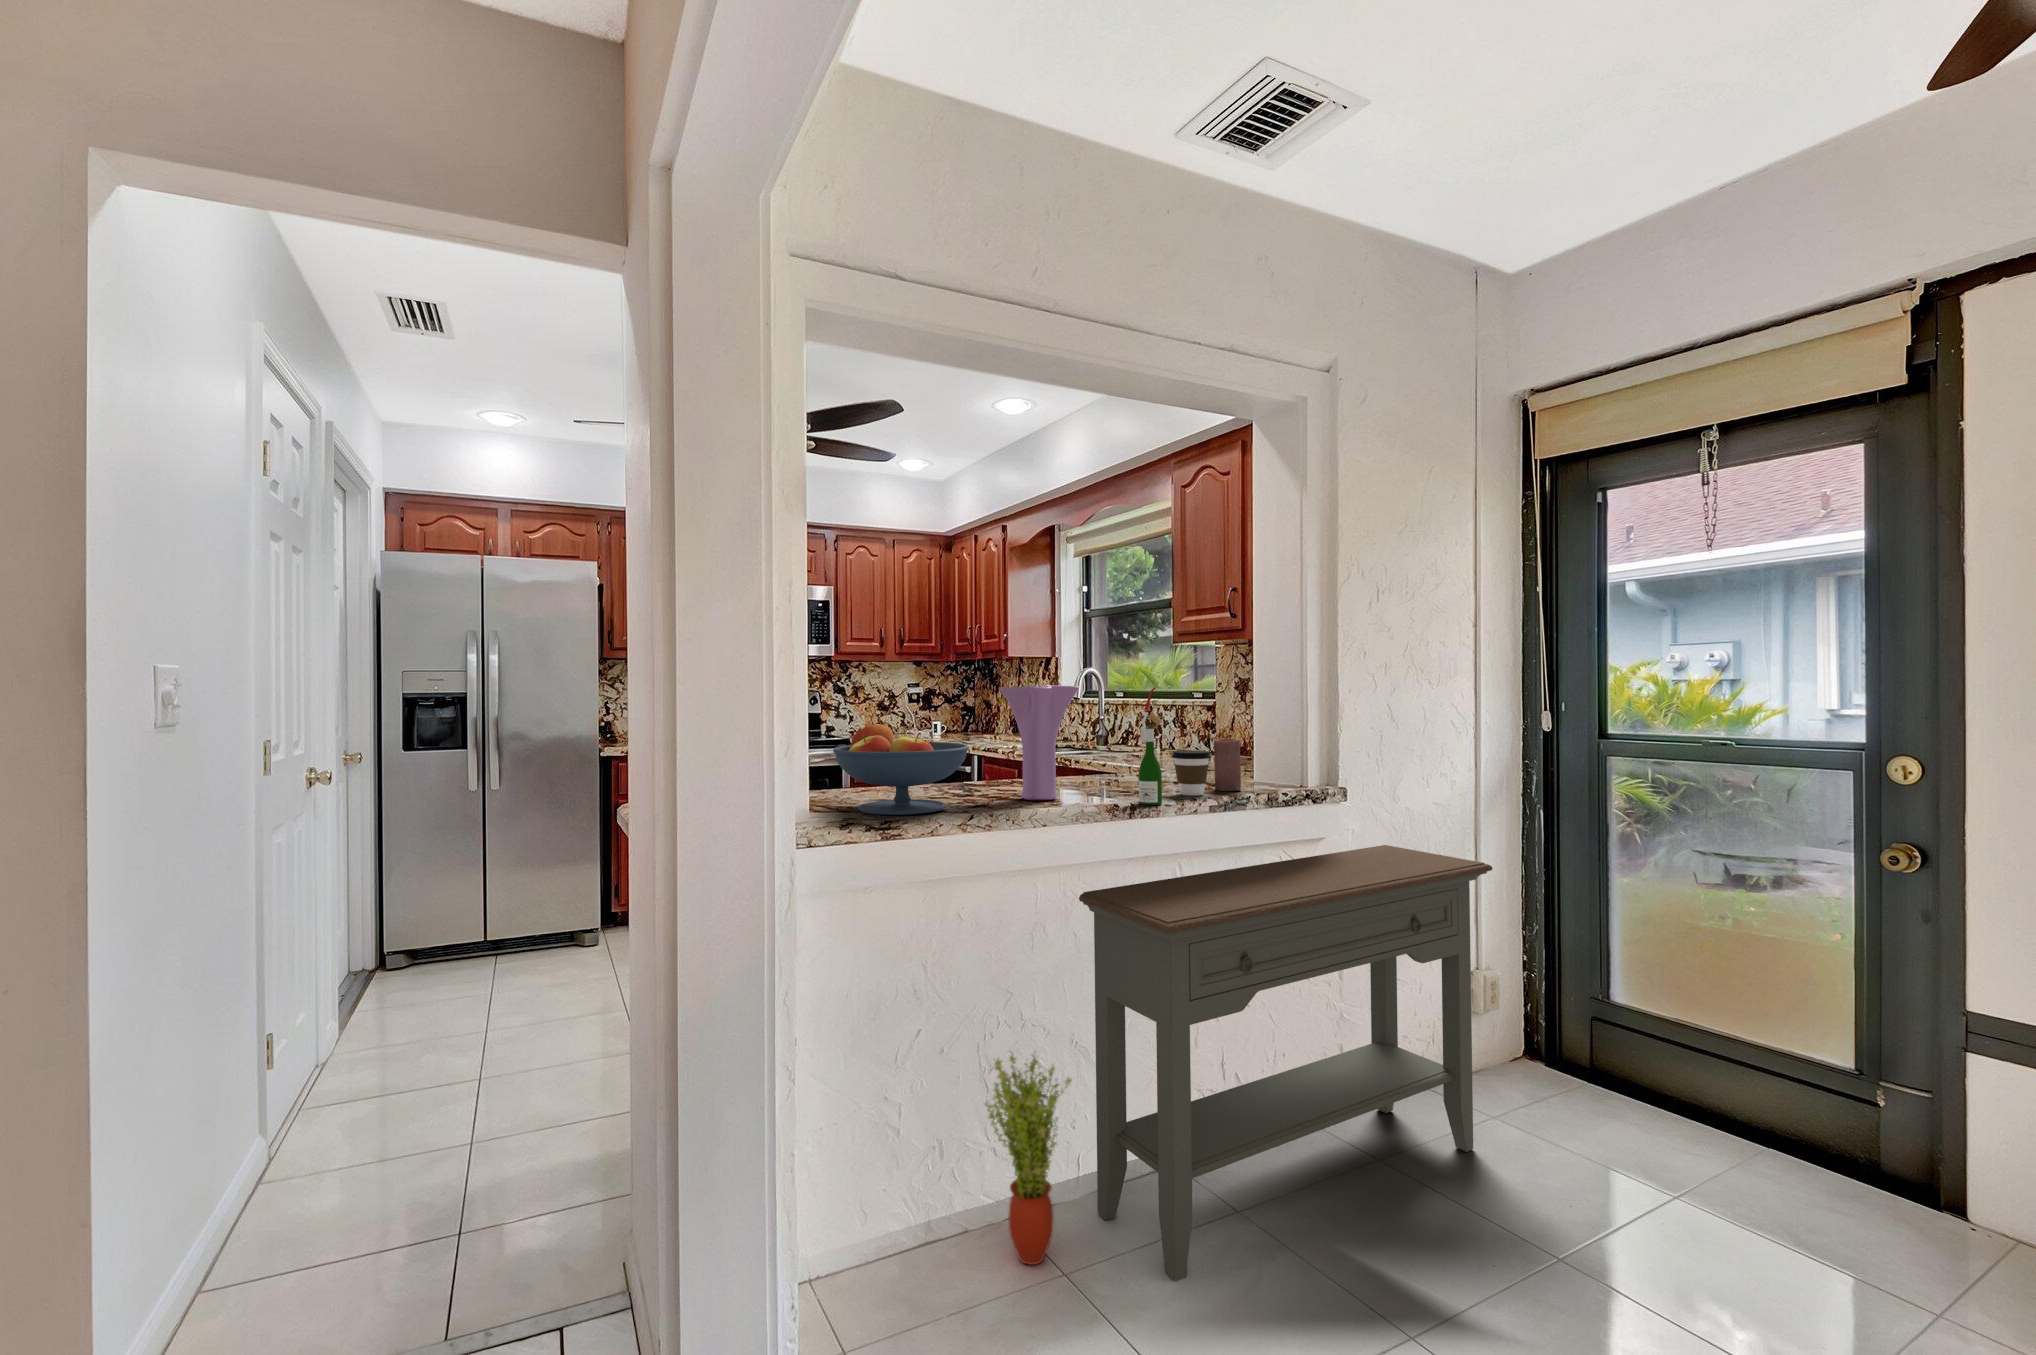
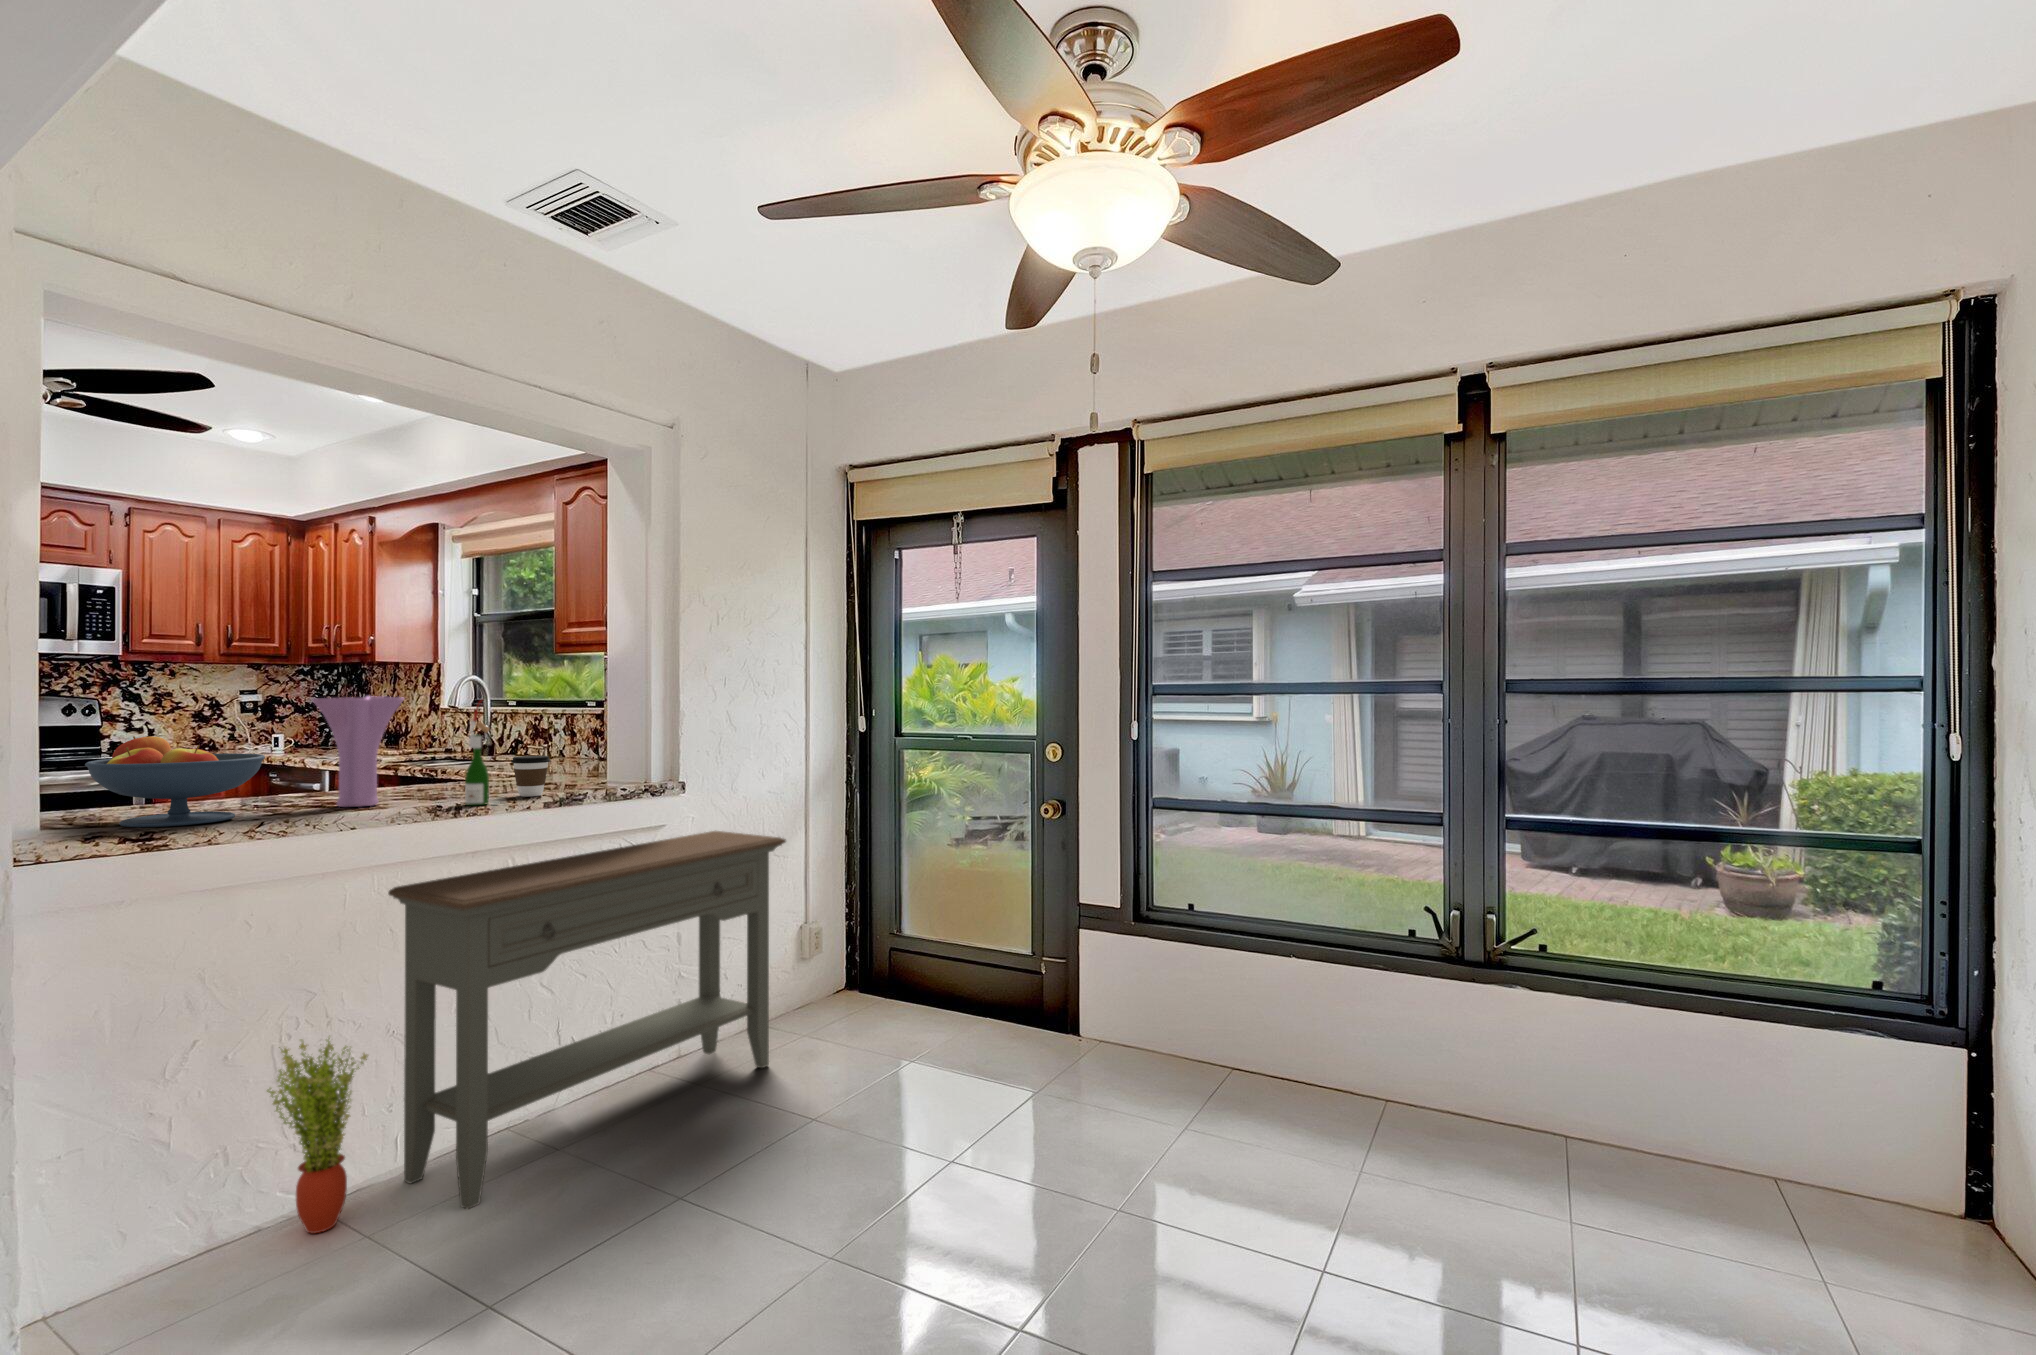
candle: present [1214,739,1241,791] -> none [560,745,586,792]

